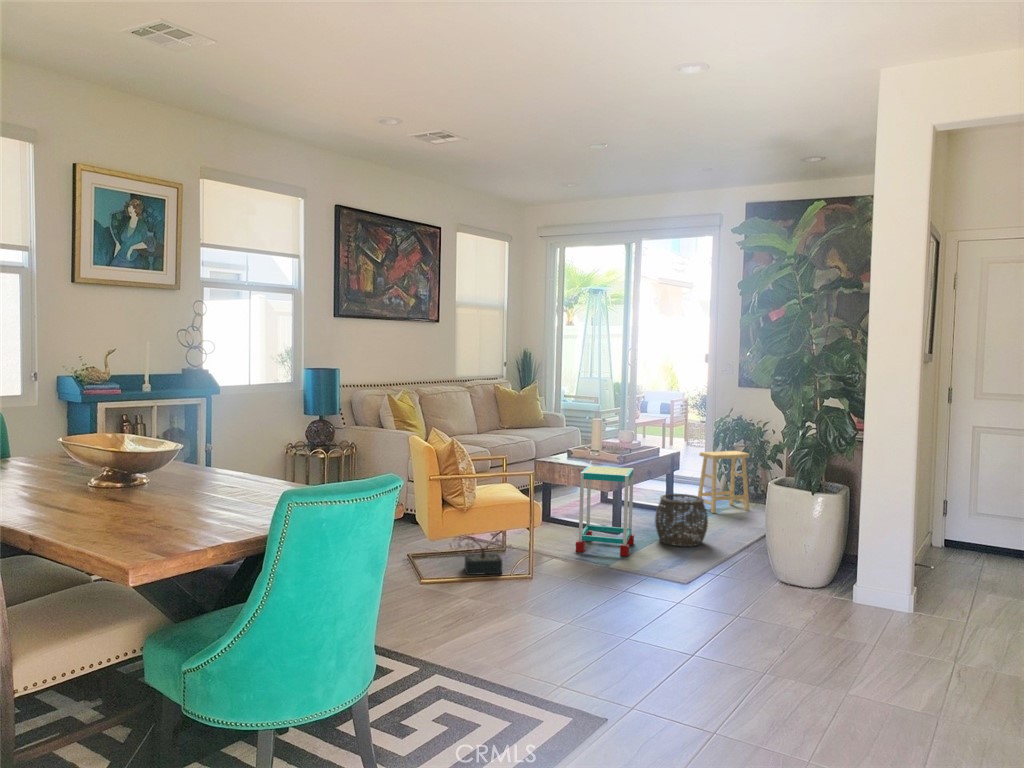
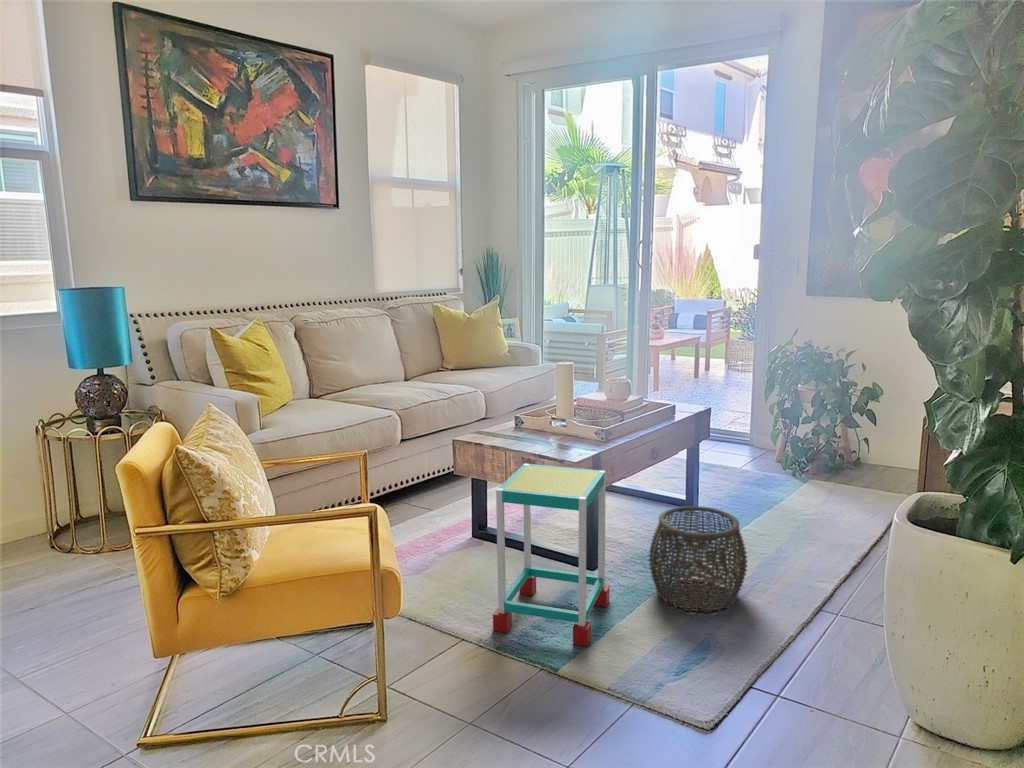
footstool: present [698,451,750,513] -> none [735,401,826,509]
decorative plant: present [450,532,511,575] -> none [206,606,336,723]

